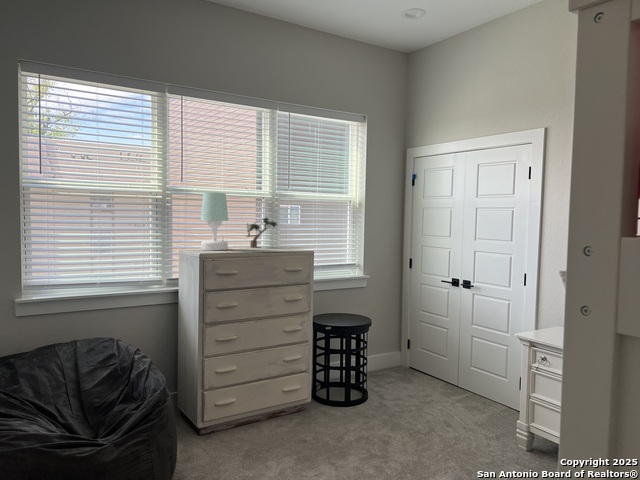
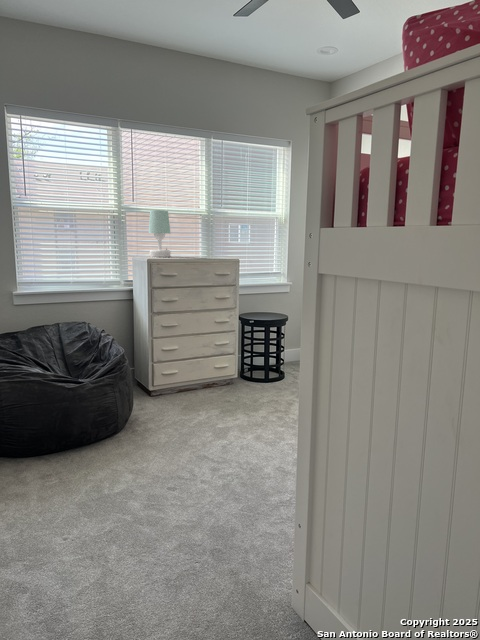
potted plant: present [247,217,277,247] -> none [184,231,215,256]

